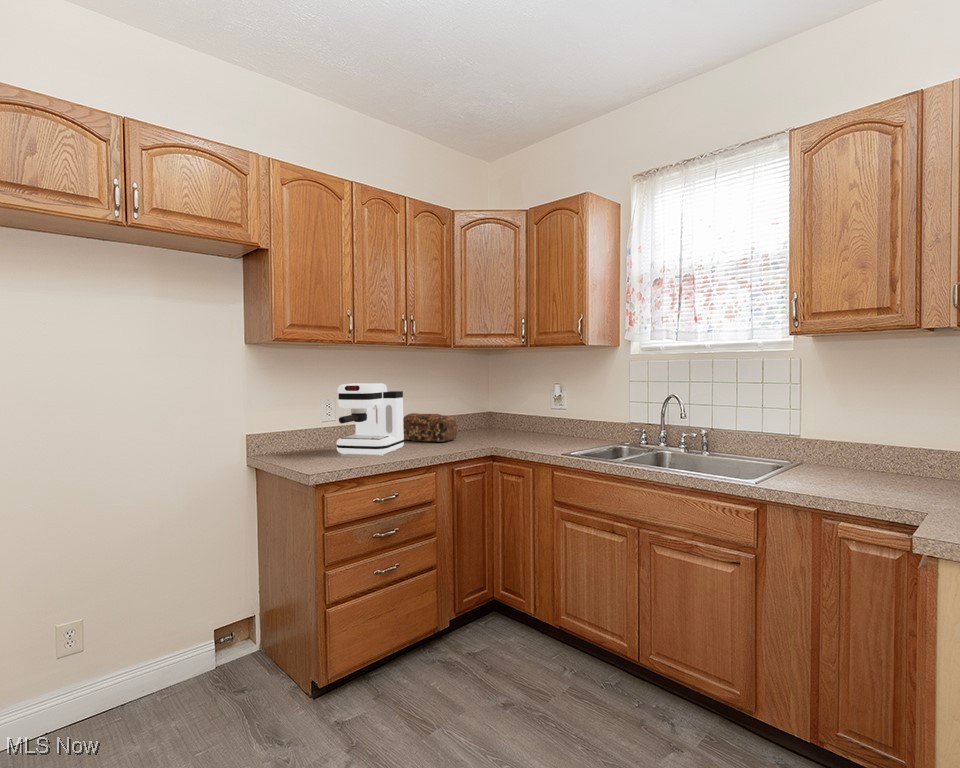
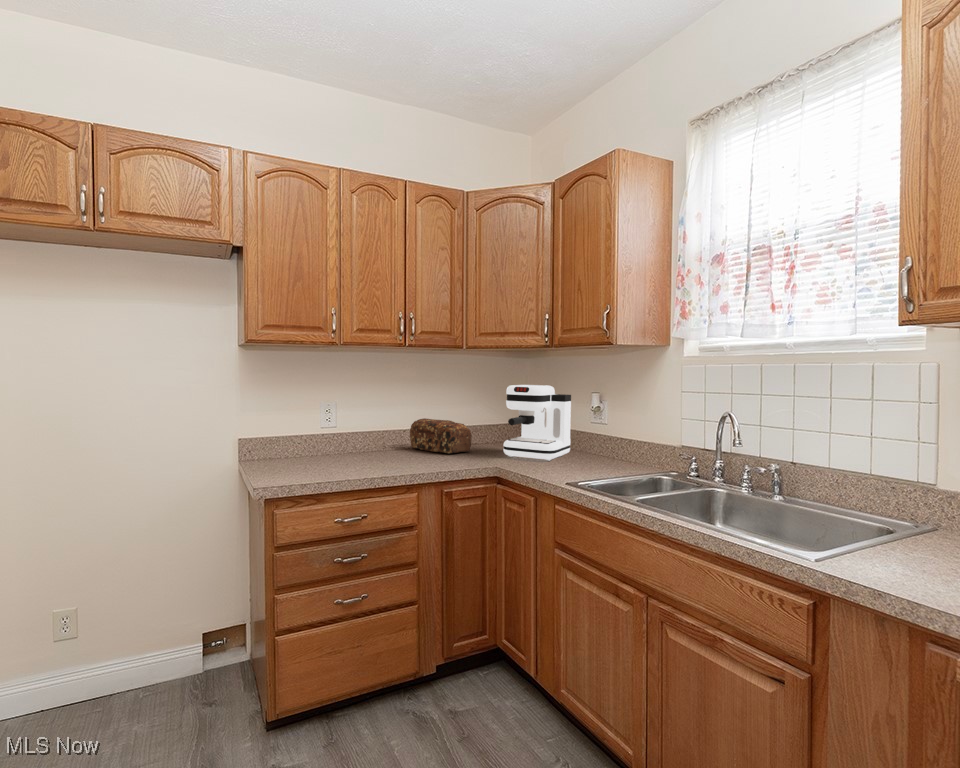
coffee maker: present [337,383,404,456] -> present [503,385,571,461]

